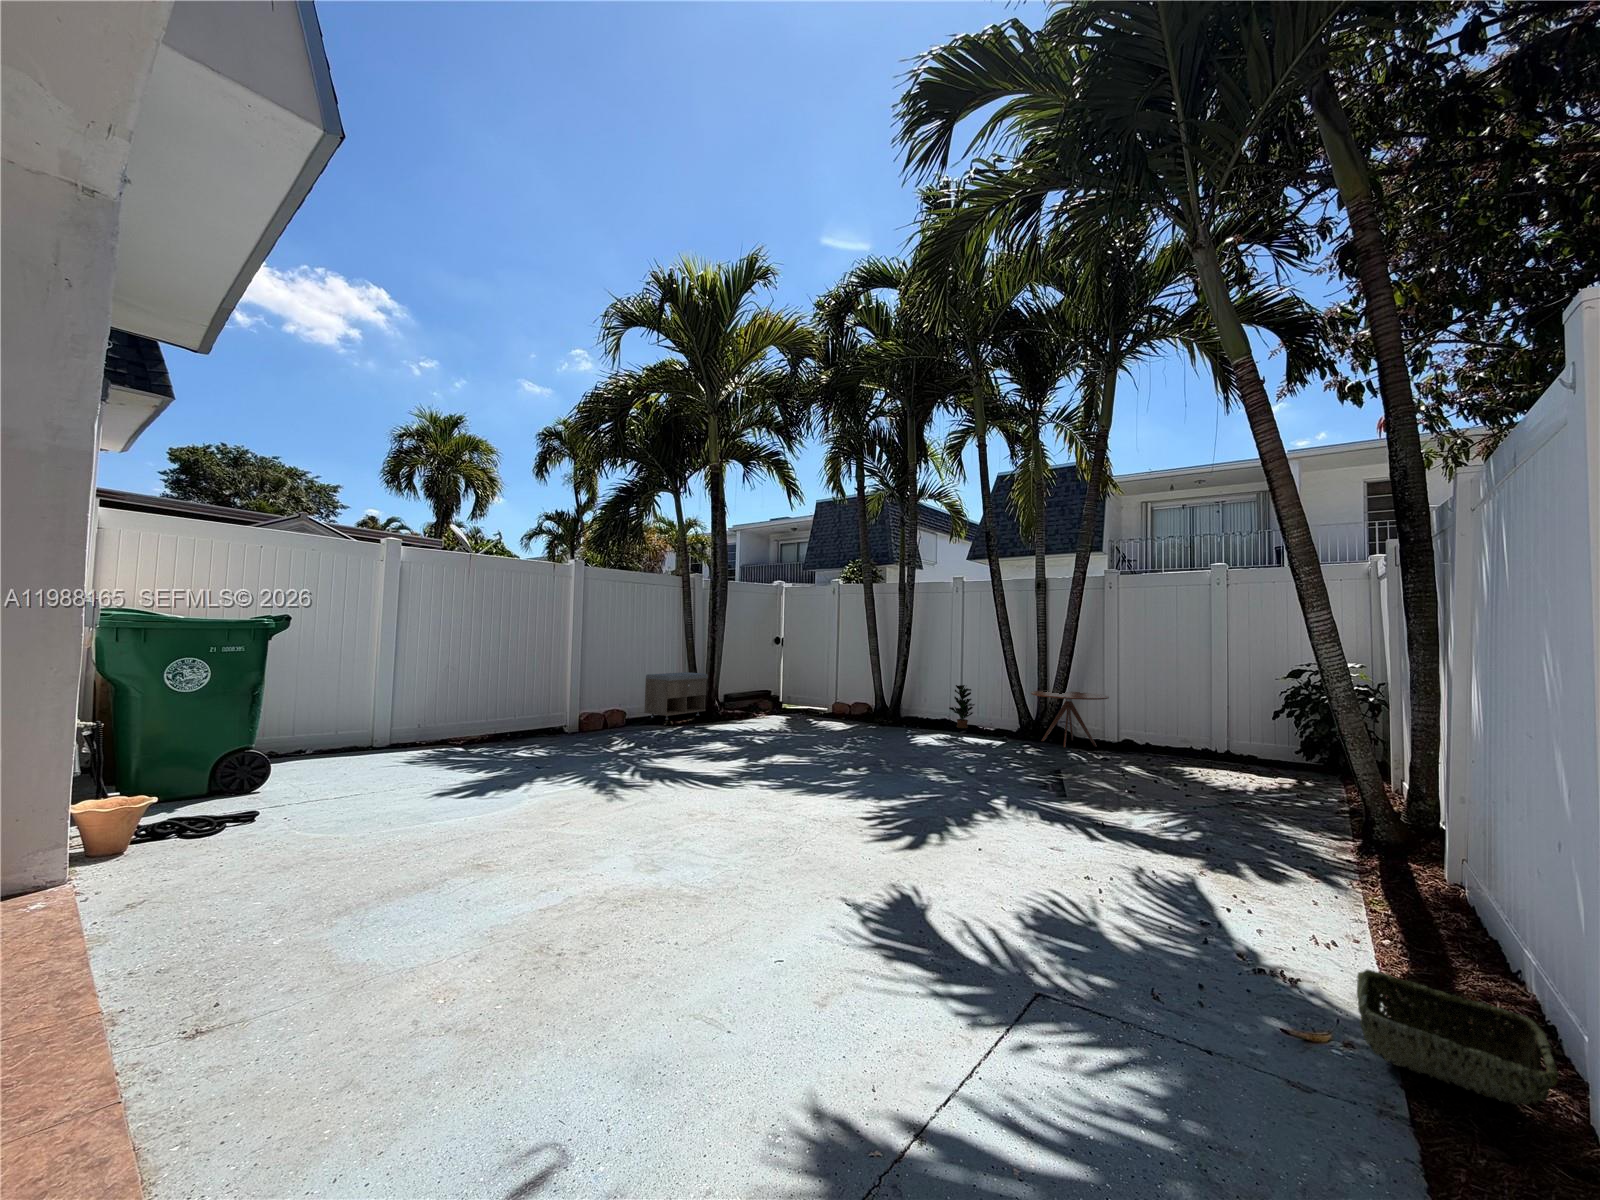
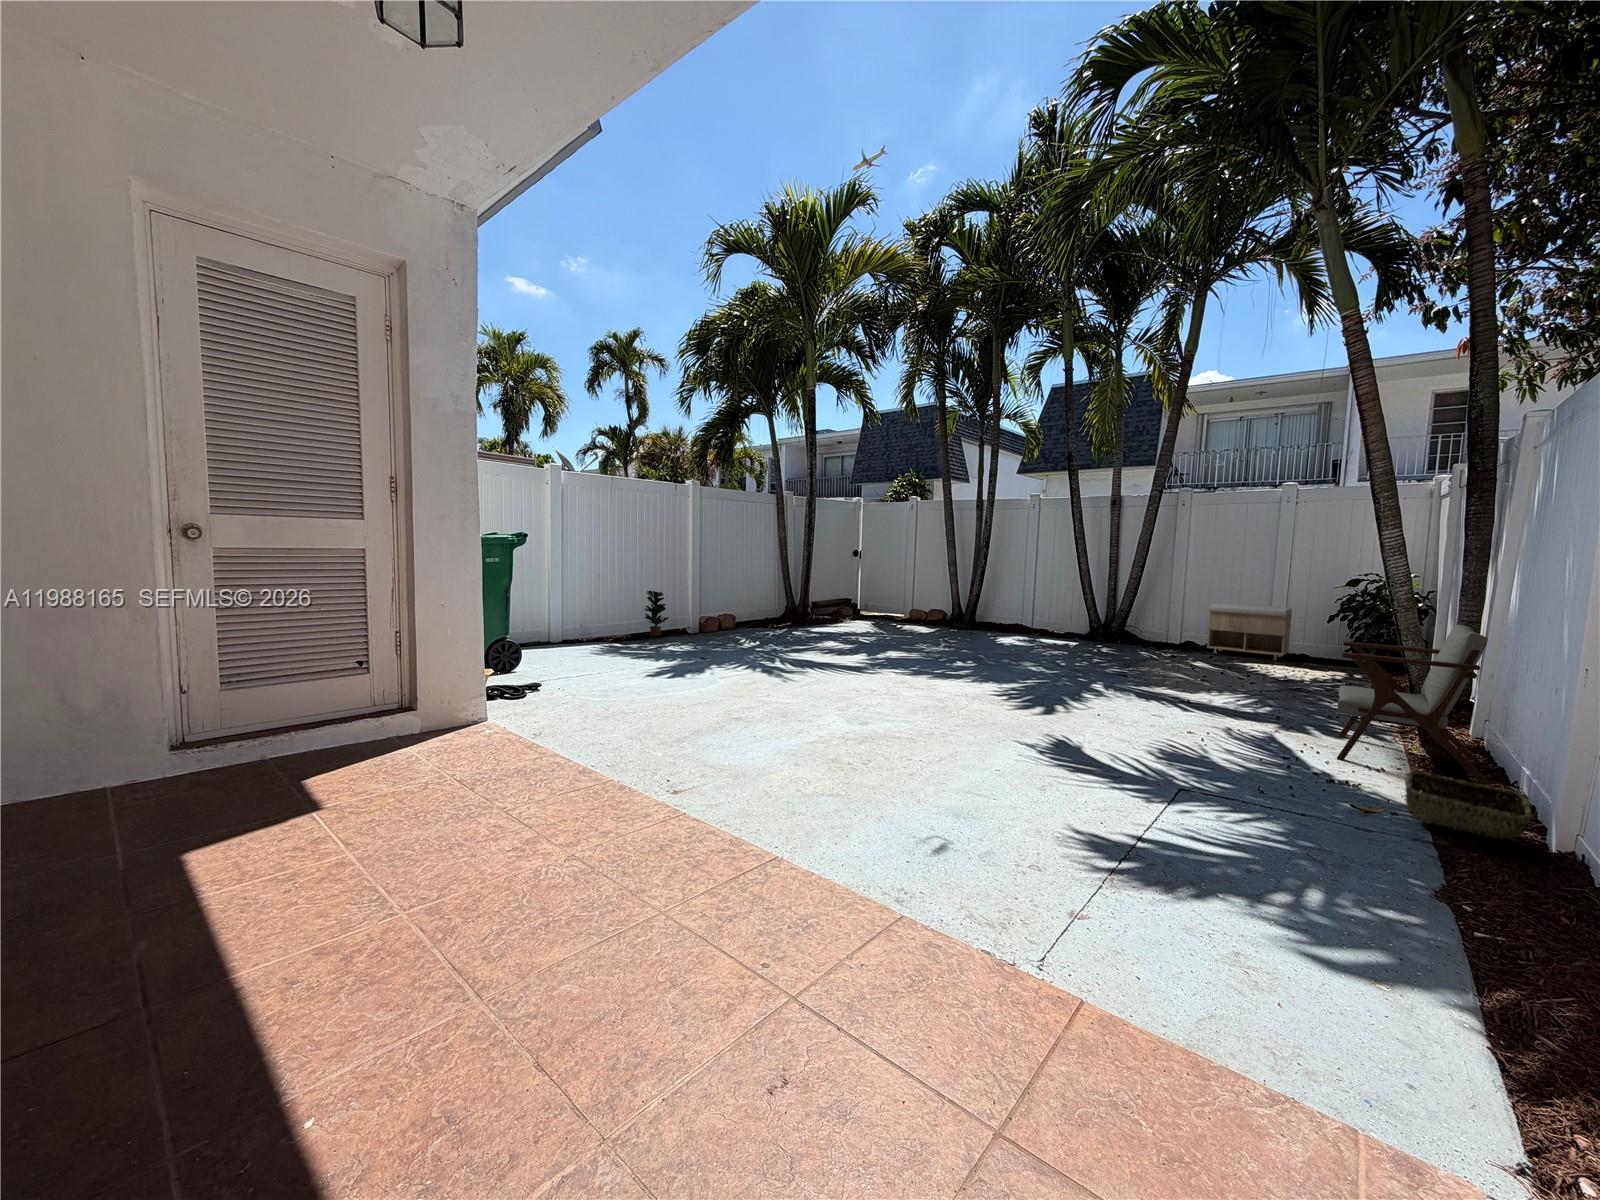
storage bench: present [644,672,708,720] -> present [1207,603,1292,660]
potted plant: present [949,685,975,728] -> present [644,591,669,636]
round table: present [1030,691,1109,747] -> none [1103,598,1177,648]
lounge chair: none [1266,737,1482,974] -> present [1337,624,1491,786]

